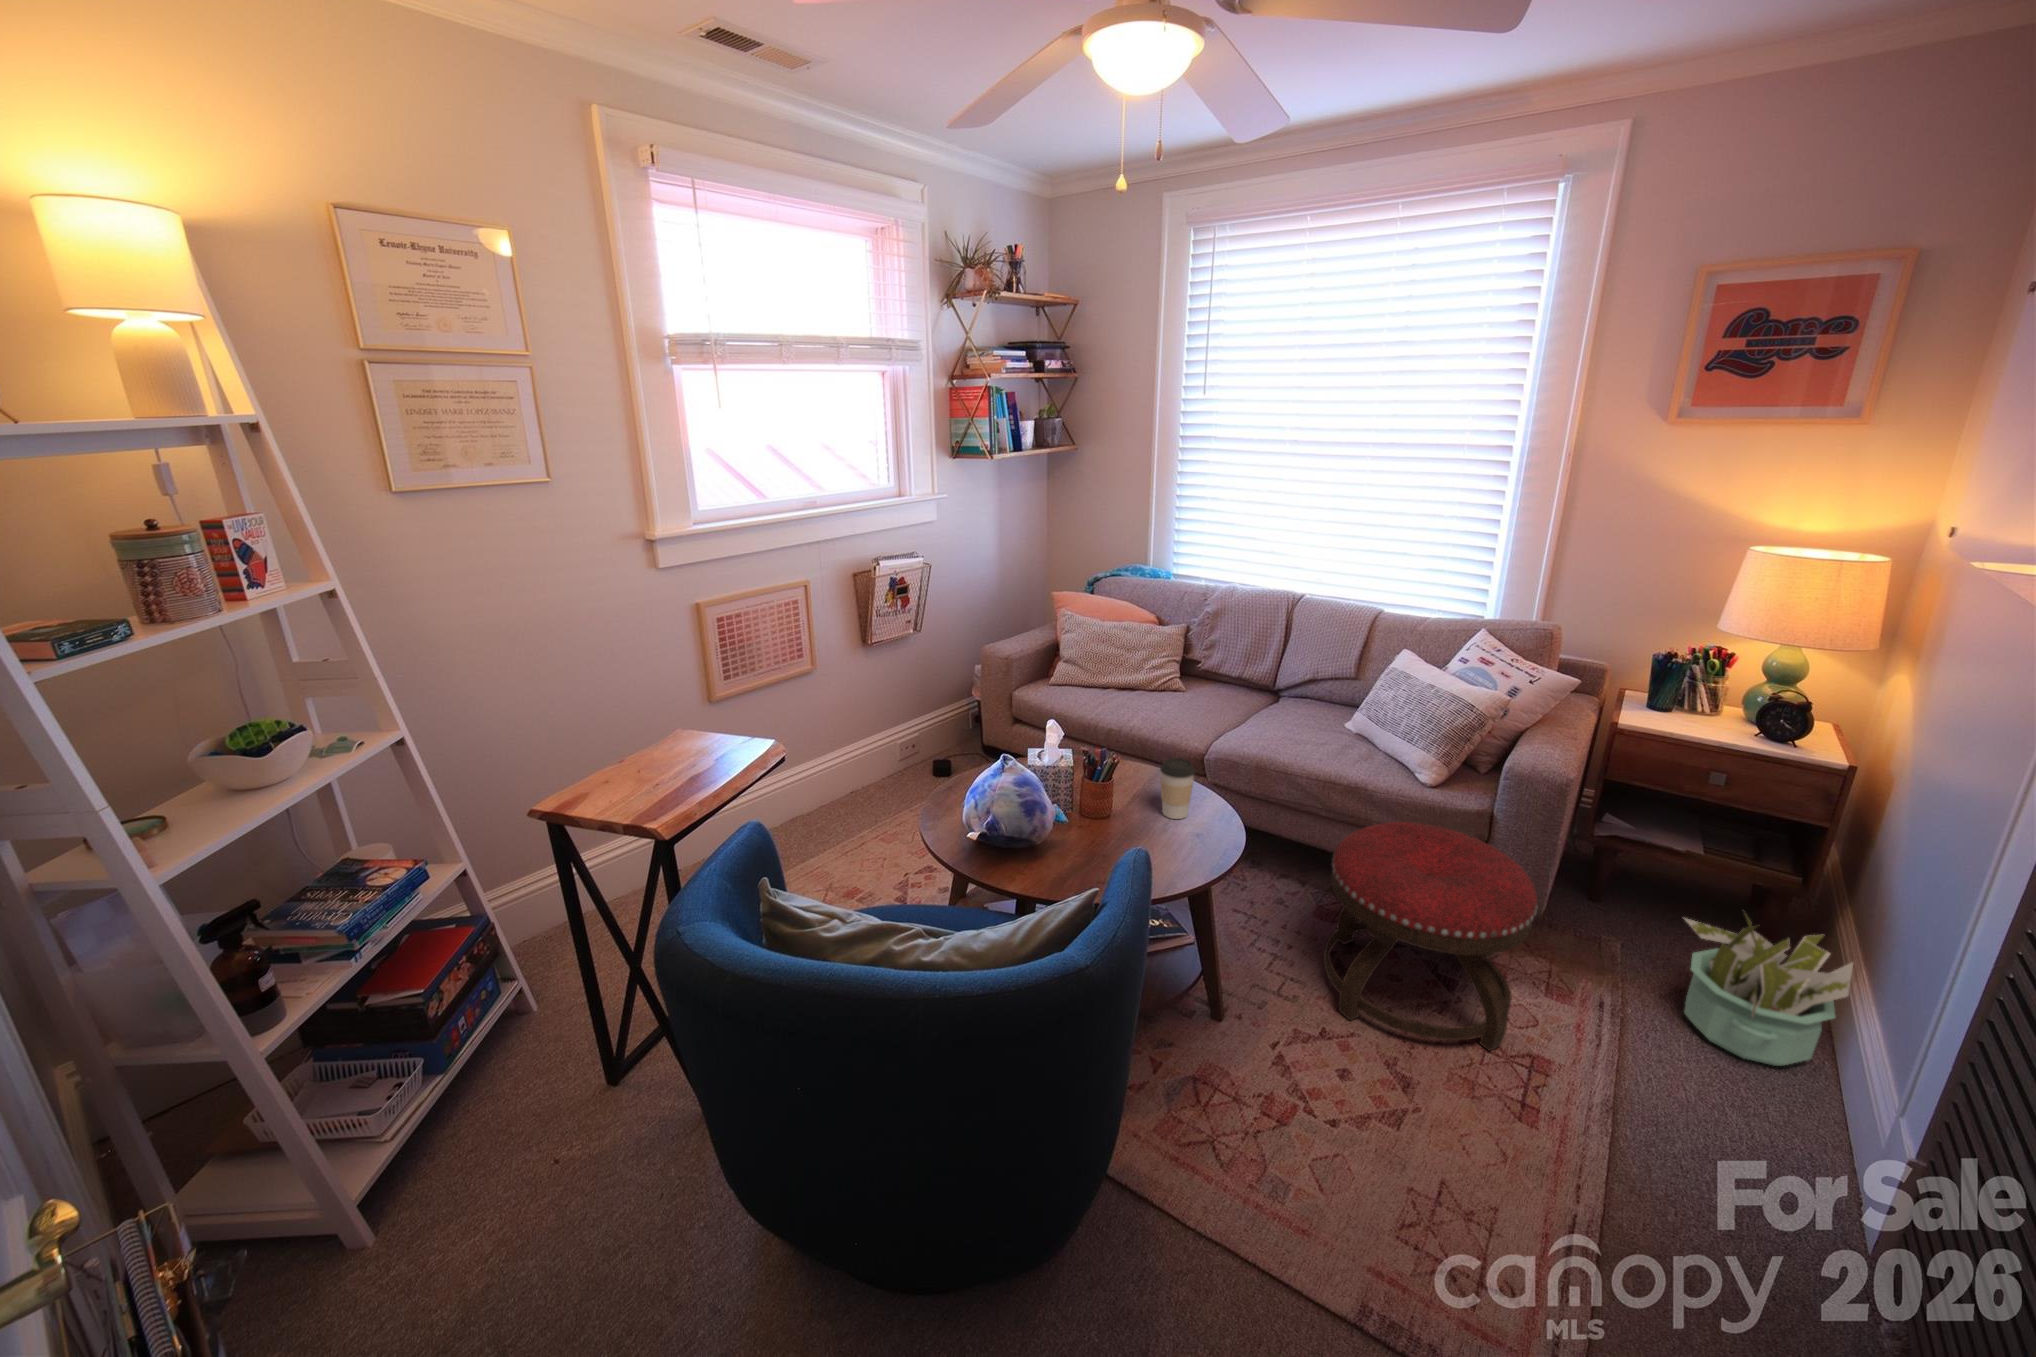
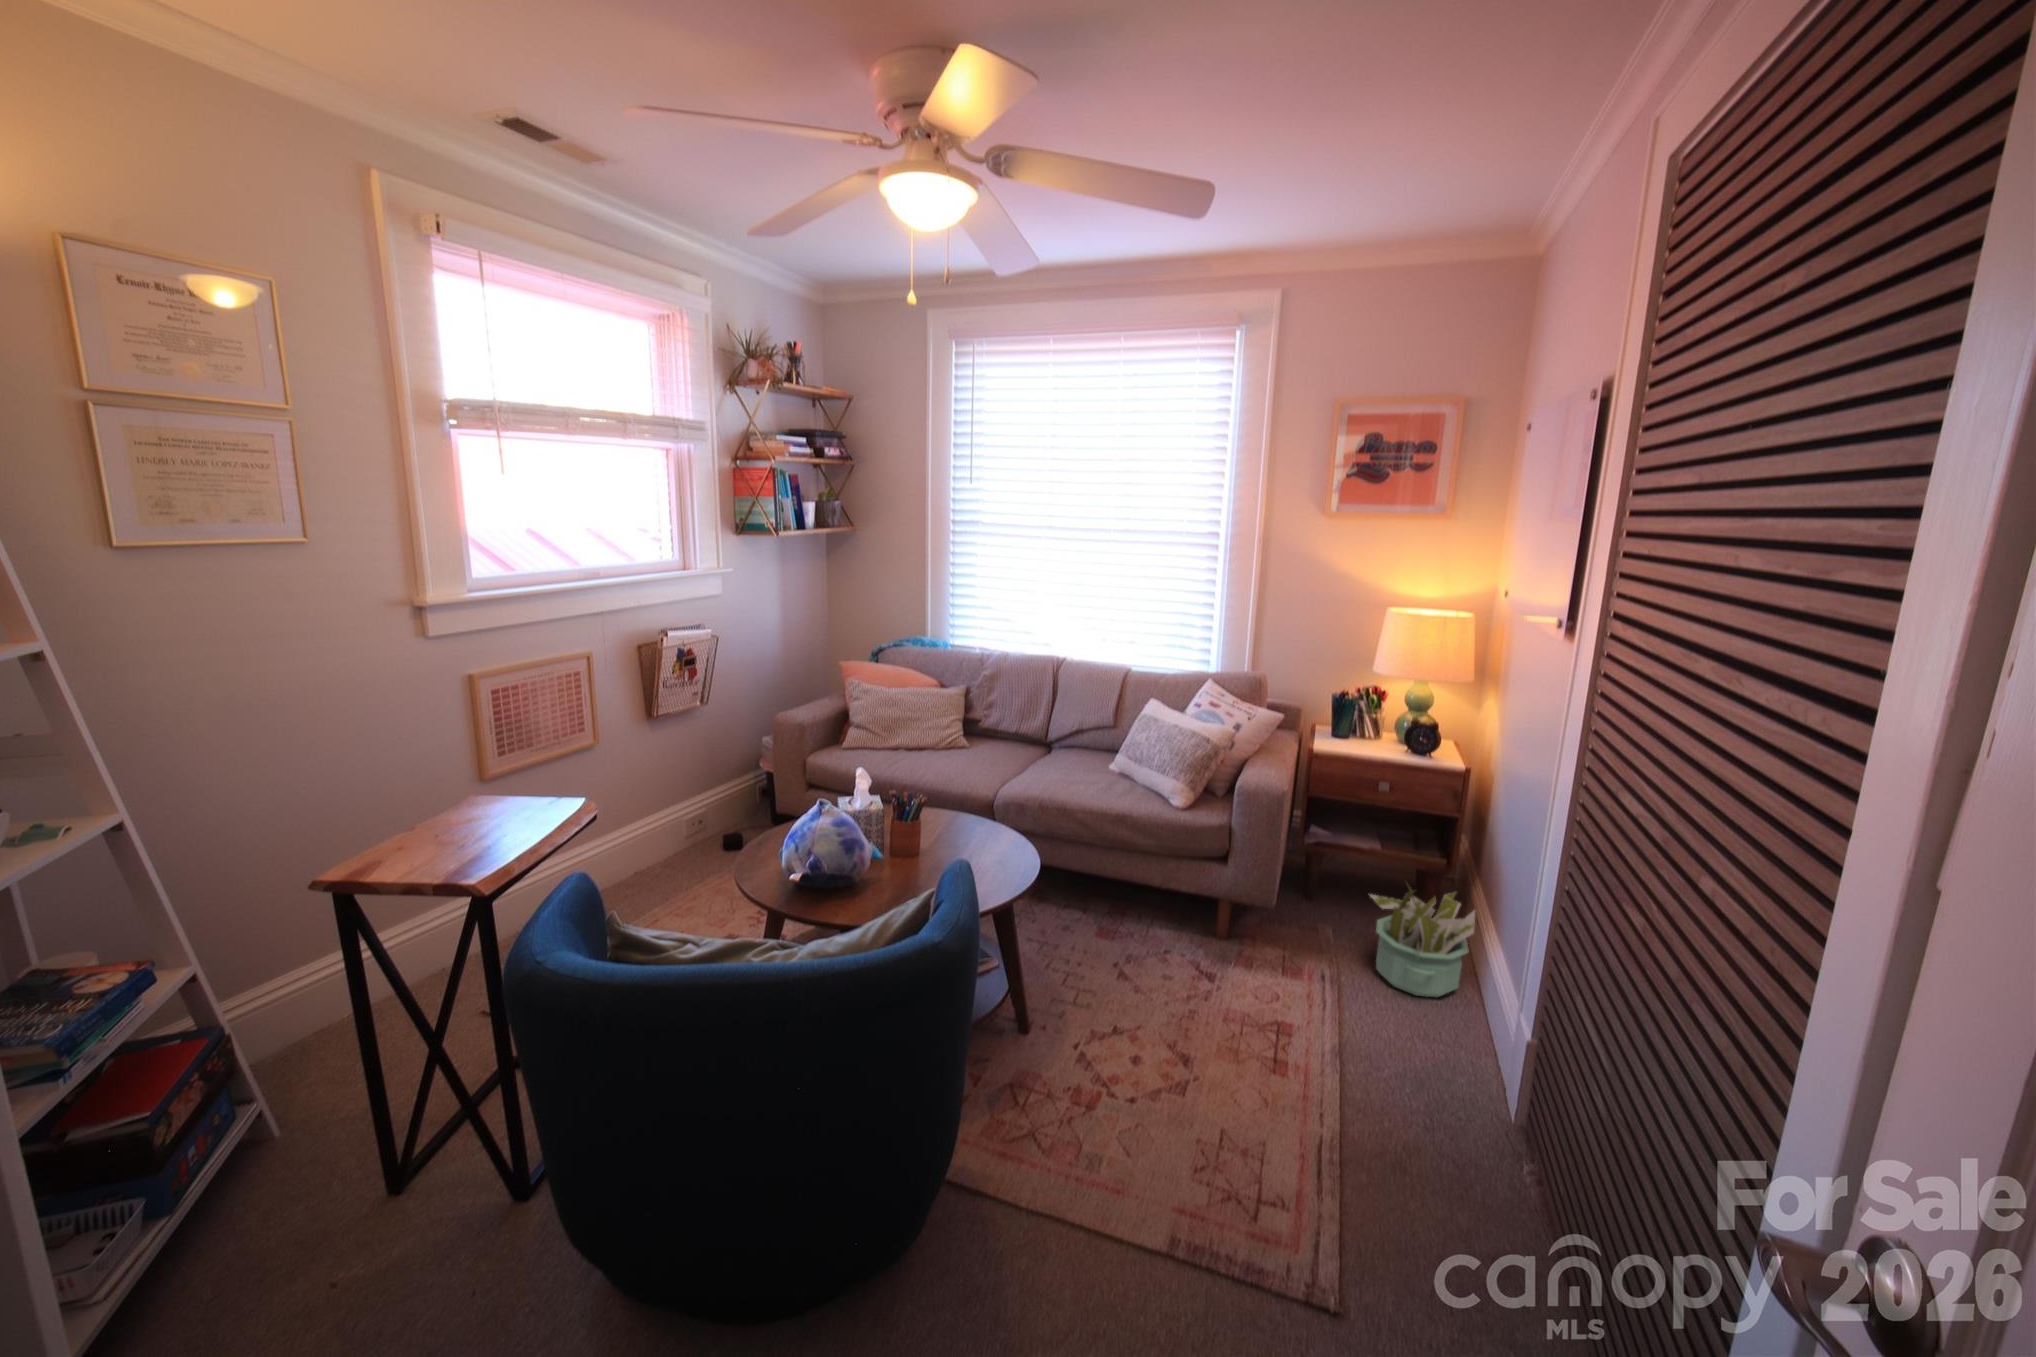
coffee cup: present [1160,758,1195,819] -> none [964,795,994,850]
ottoman: present [1324,822,1537,1051] -> none [1110,838,1268,1020]

